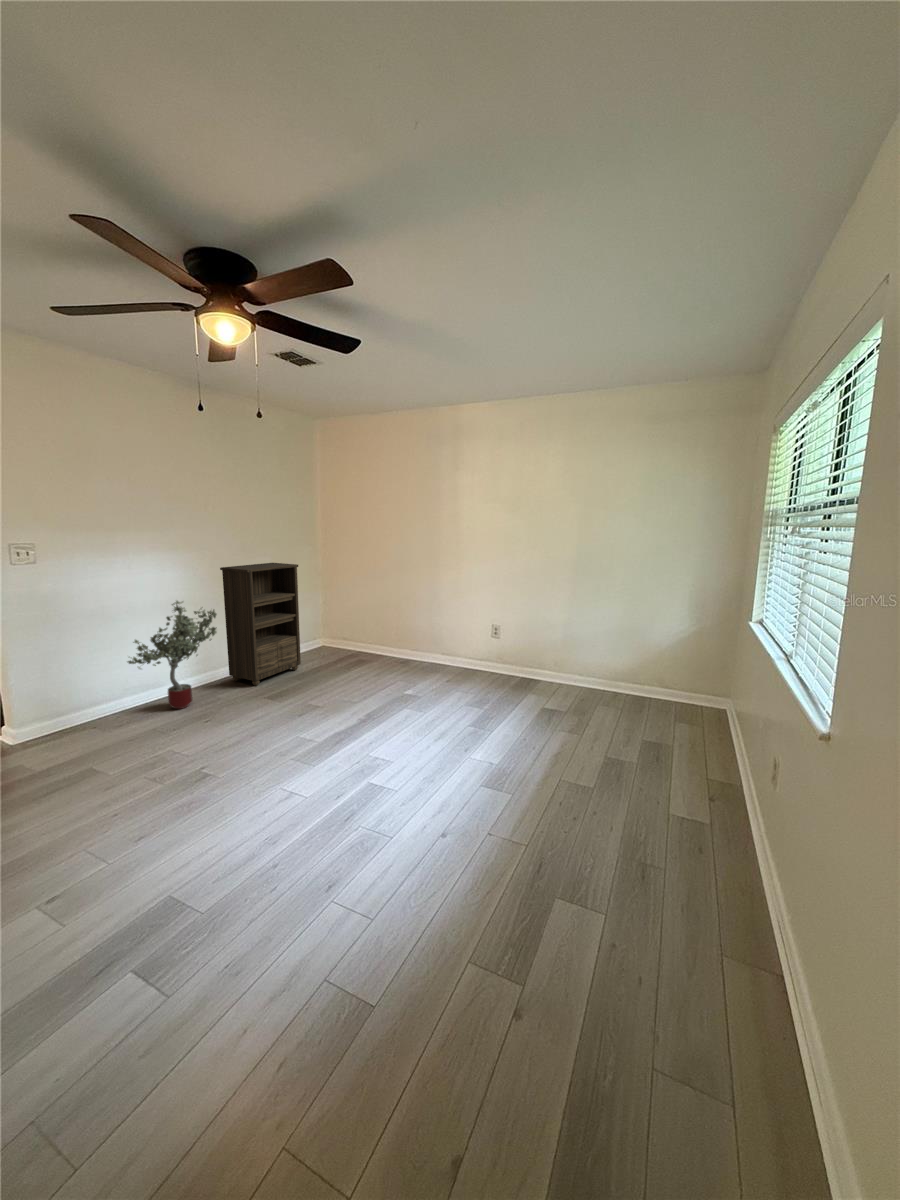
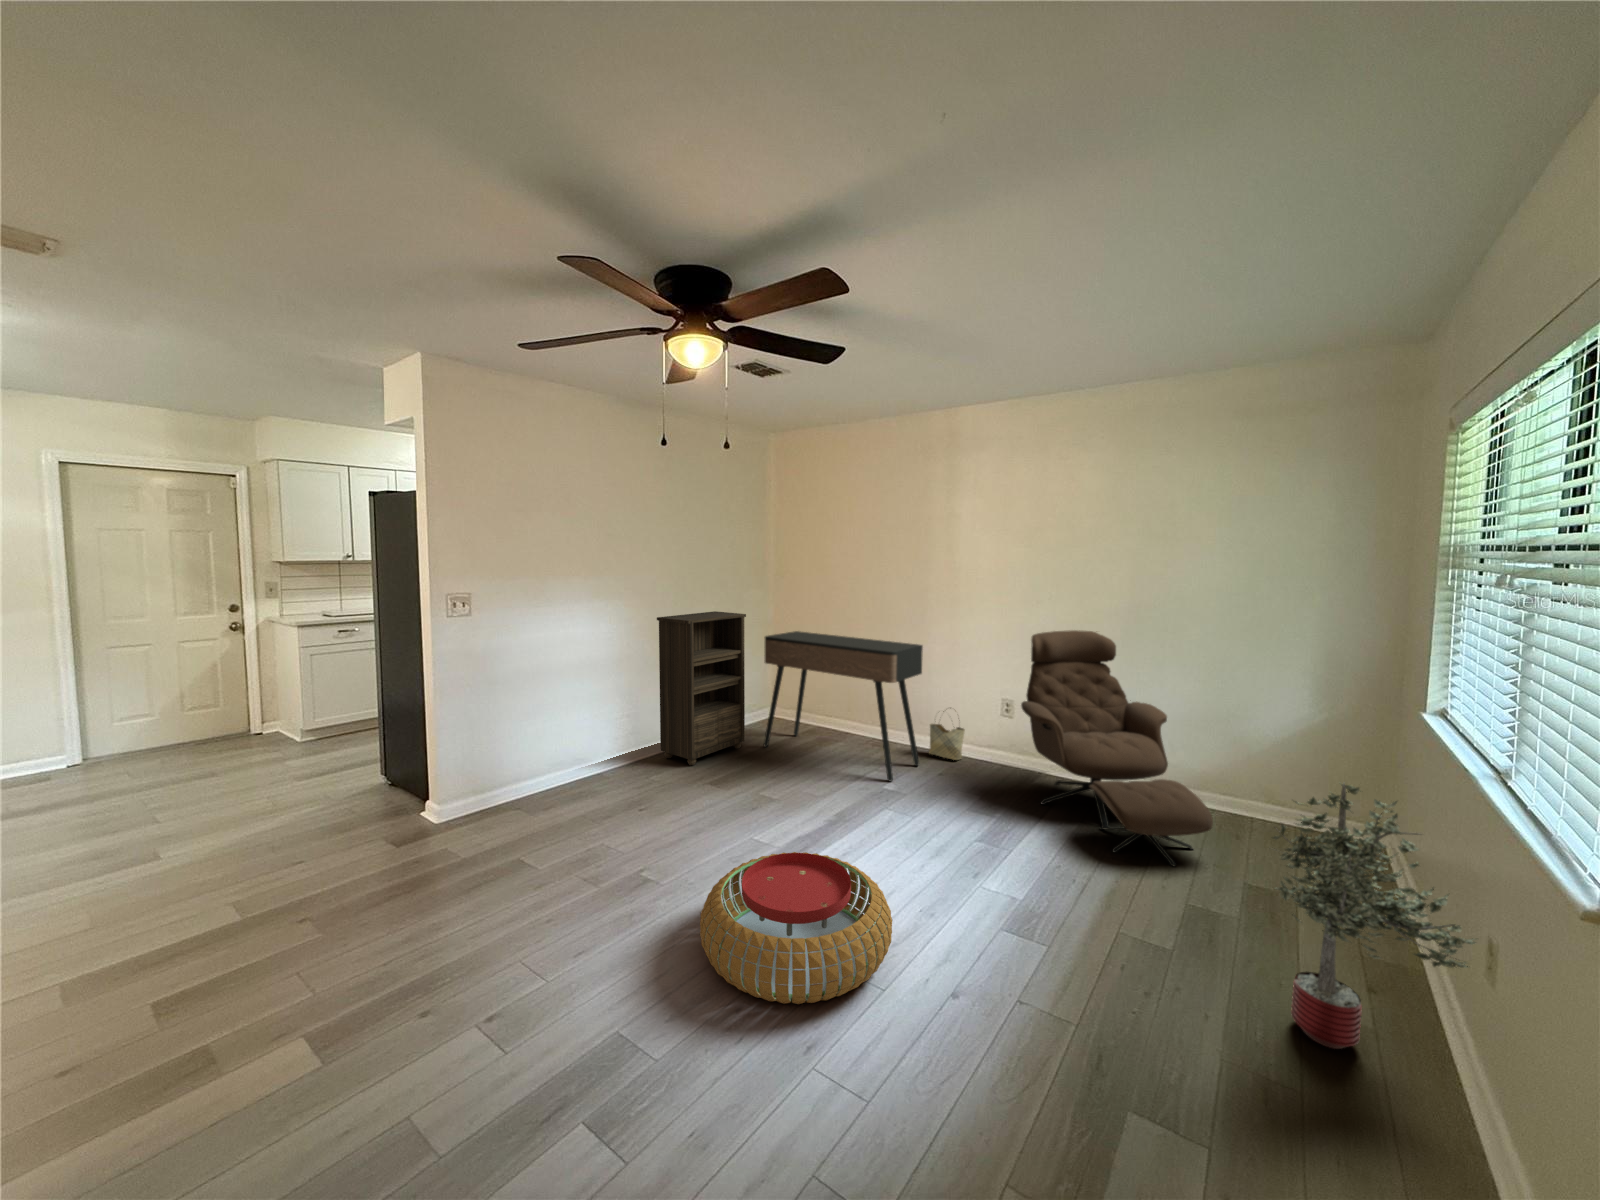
lounge chair: none [506,575,625,733] -> present [1021,630,1213,866]
console table: none [314,578,437,688] -> present [764,631,923,781]
potted tree: present [128,601,217,709] -> present [1273,783,1476,1049]
woven basket: none [442,633,468,670] -> present [929,711,965,760]
pouf: none [253,746,406,860] -> present [700,852,892,1004]

